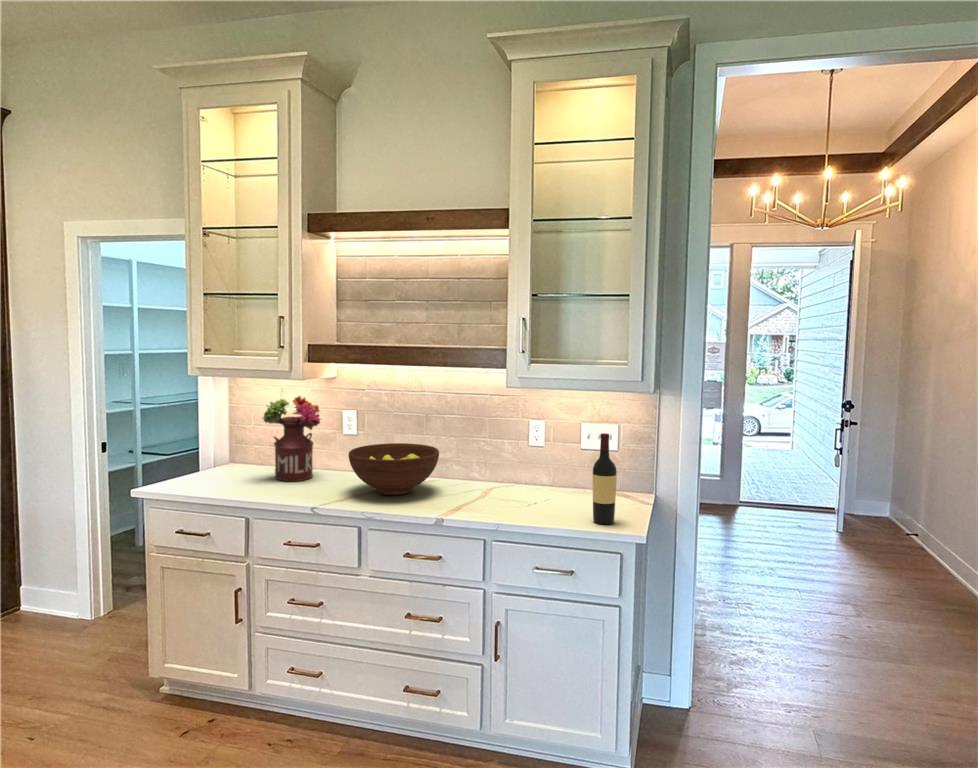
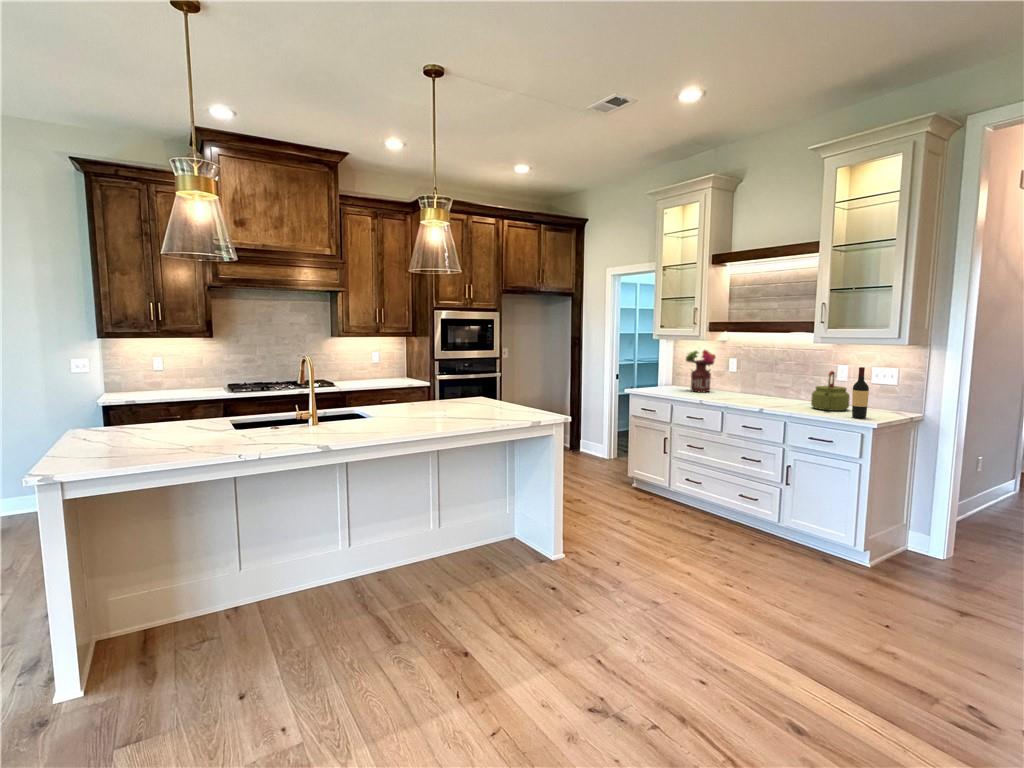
kettle: none [509,435,566,507] -> present [811,371,850,411]
fruit bowl: present [349,443,439,495] -> none [724,375,775,400]

